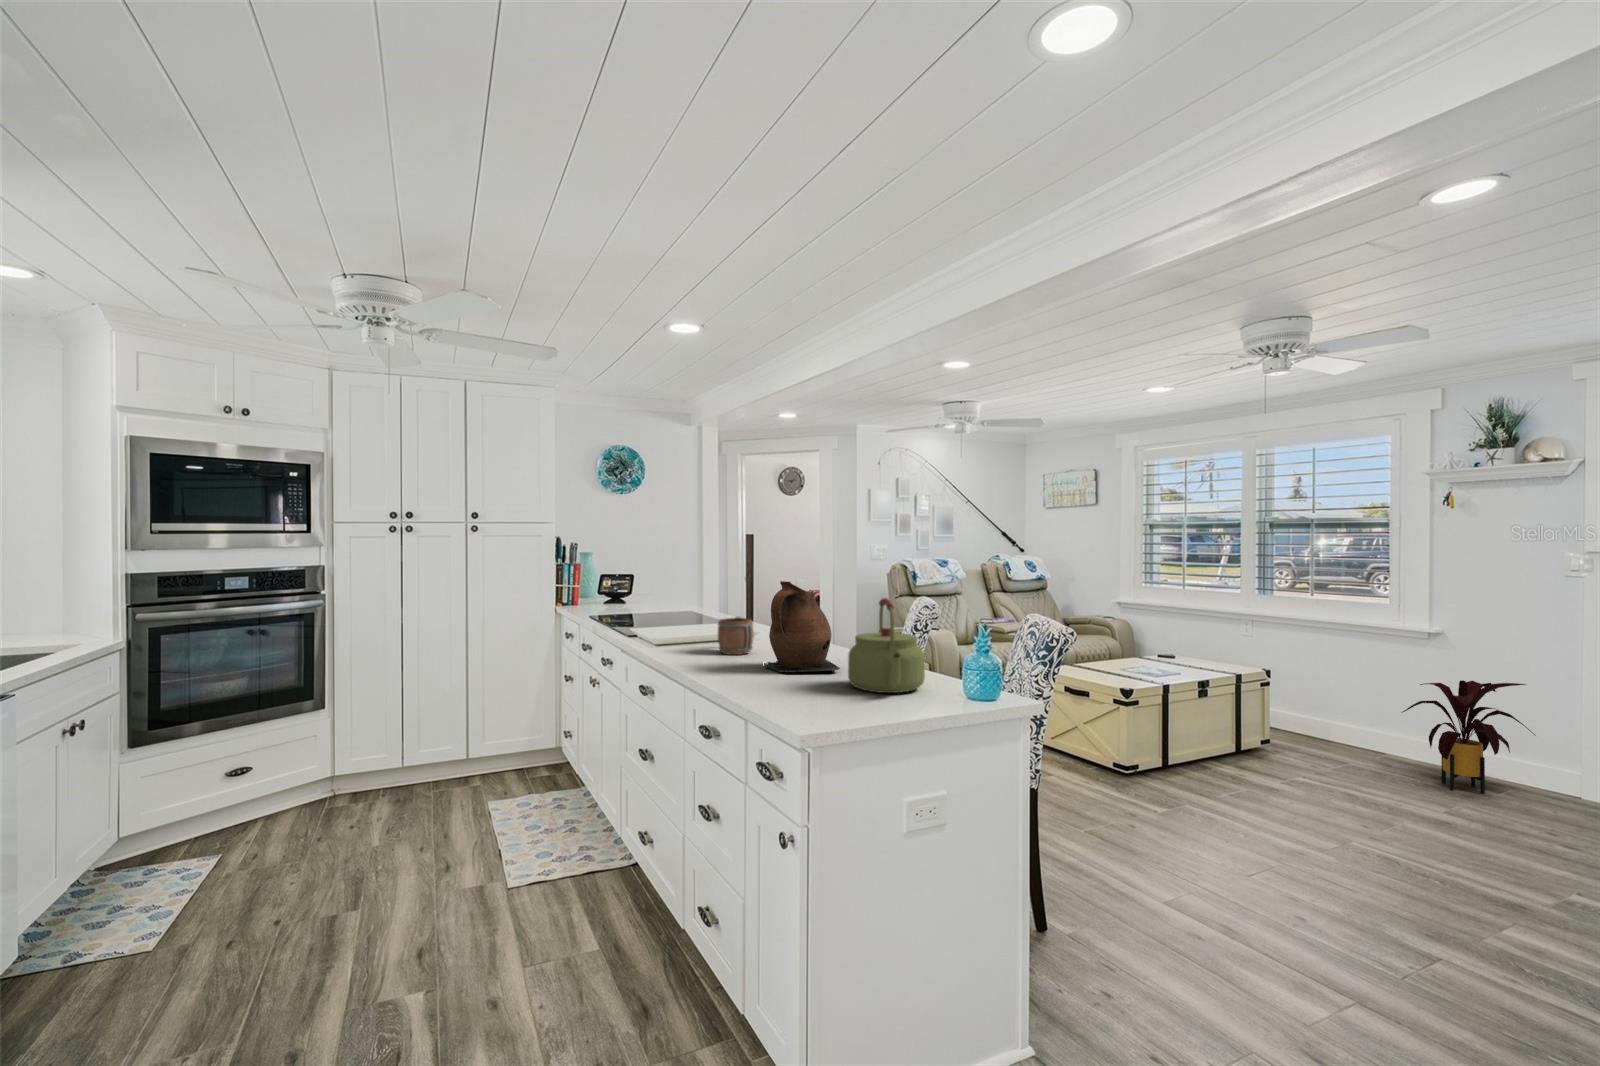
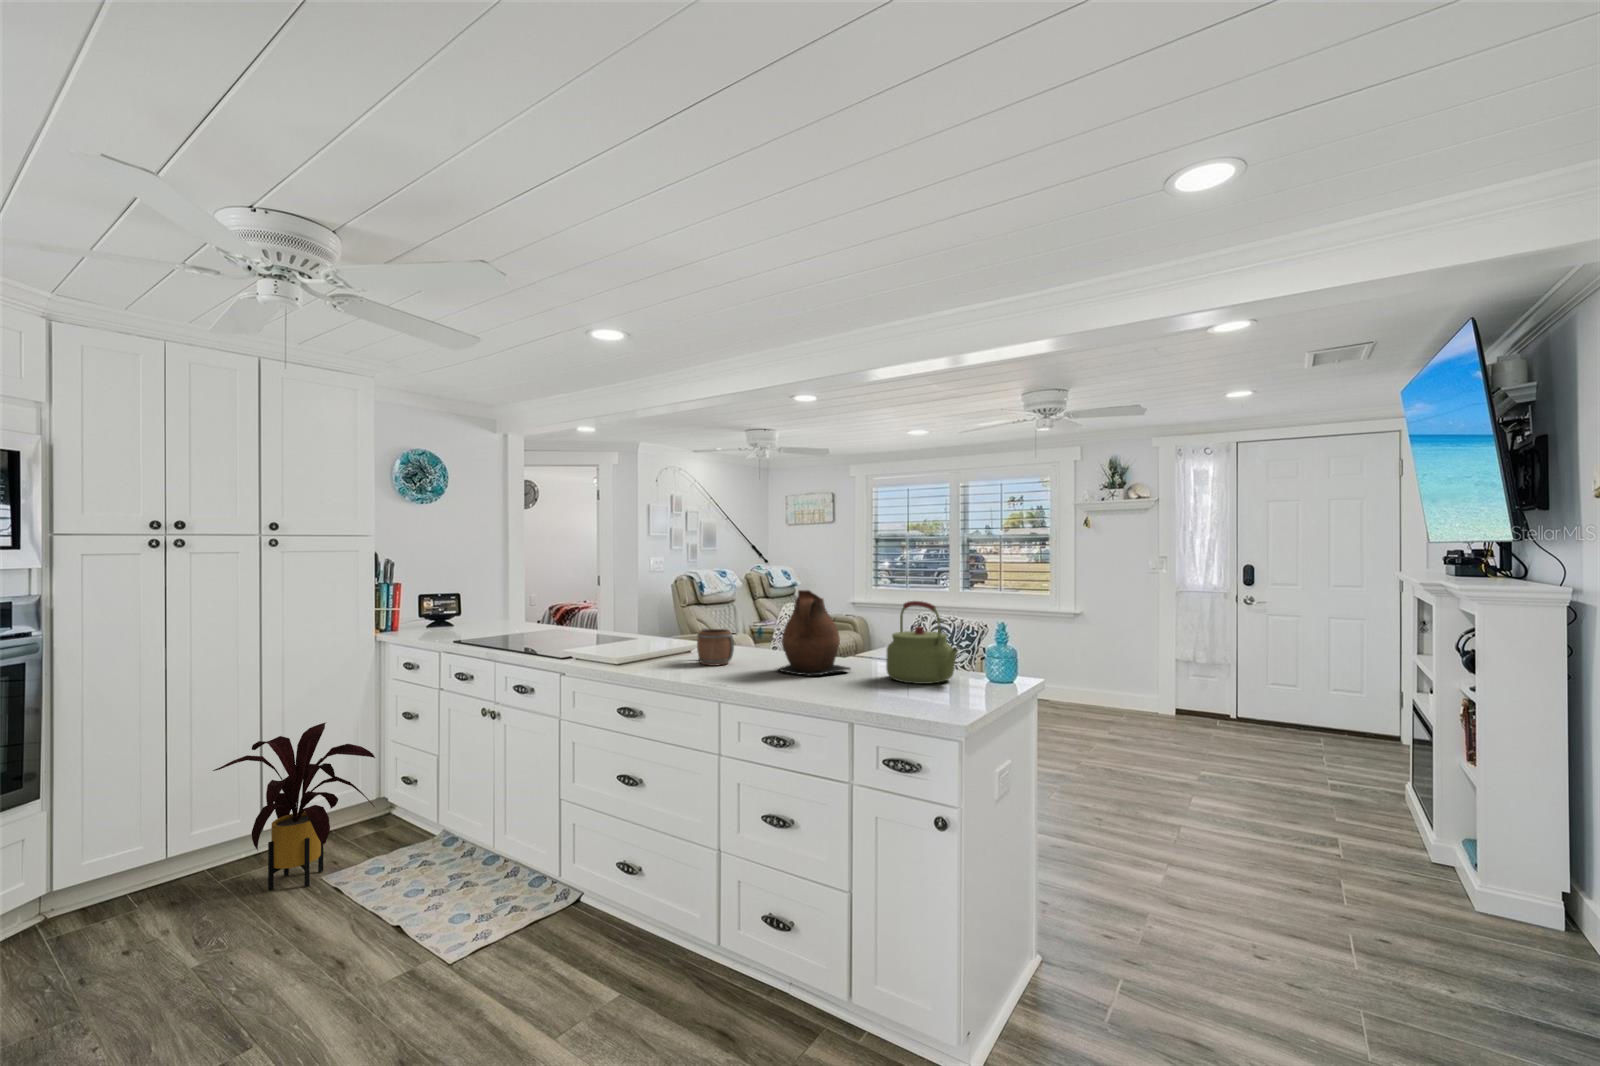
house plant: present [1403,680,1531,794] -> present [213,723,375,891]

